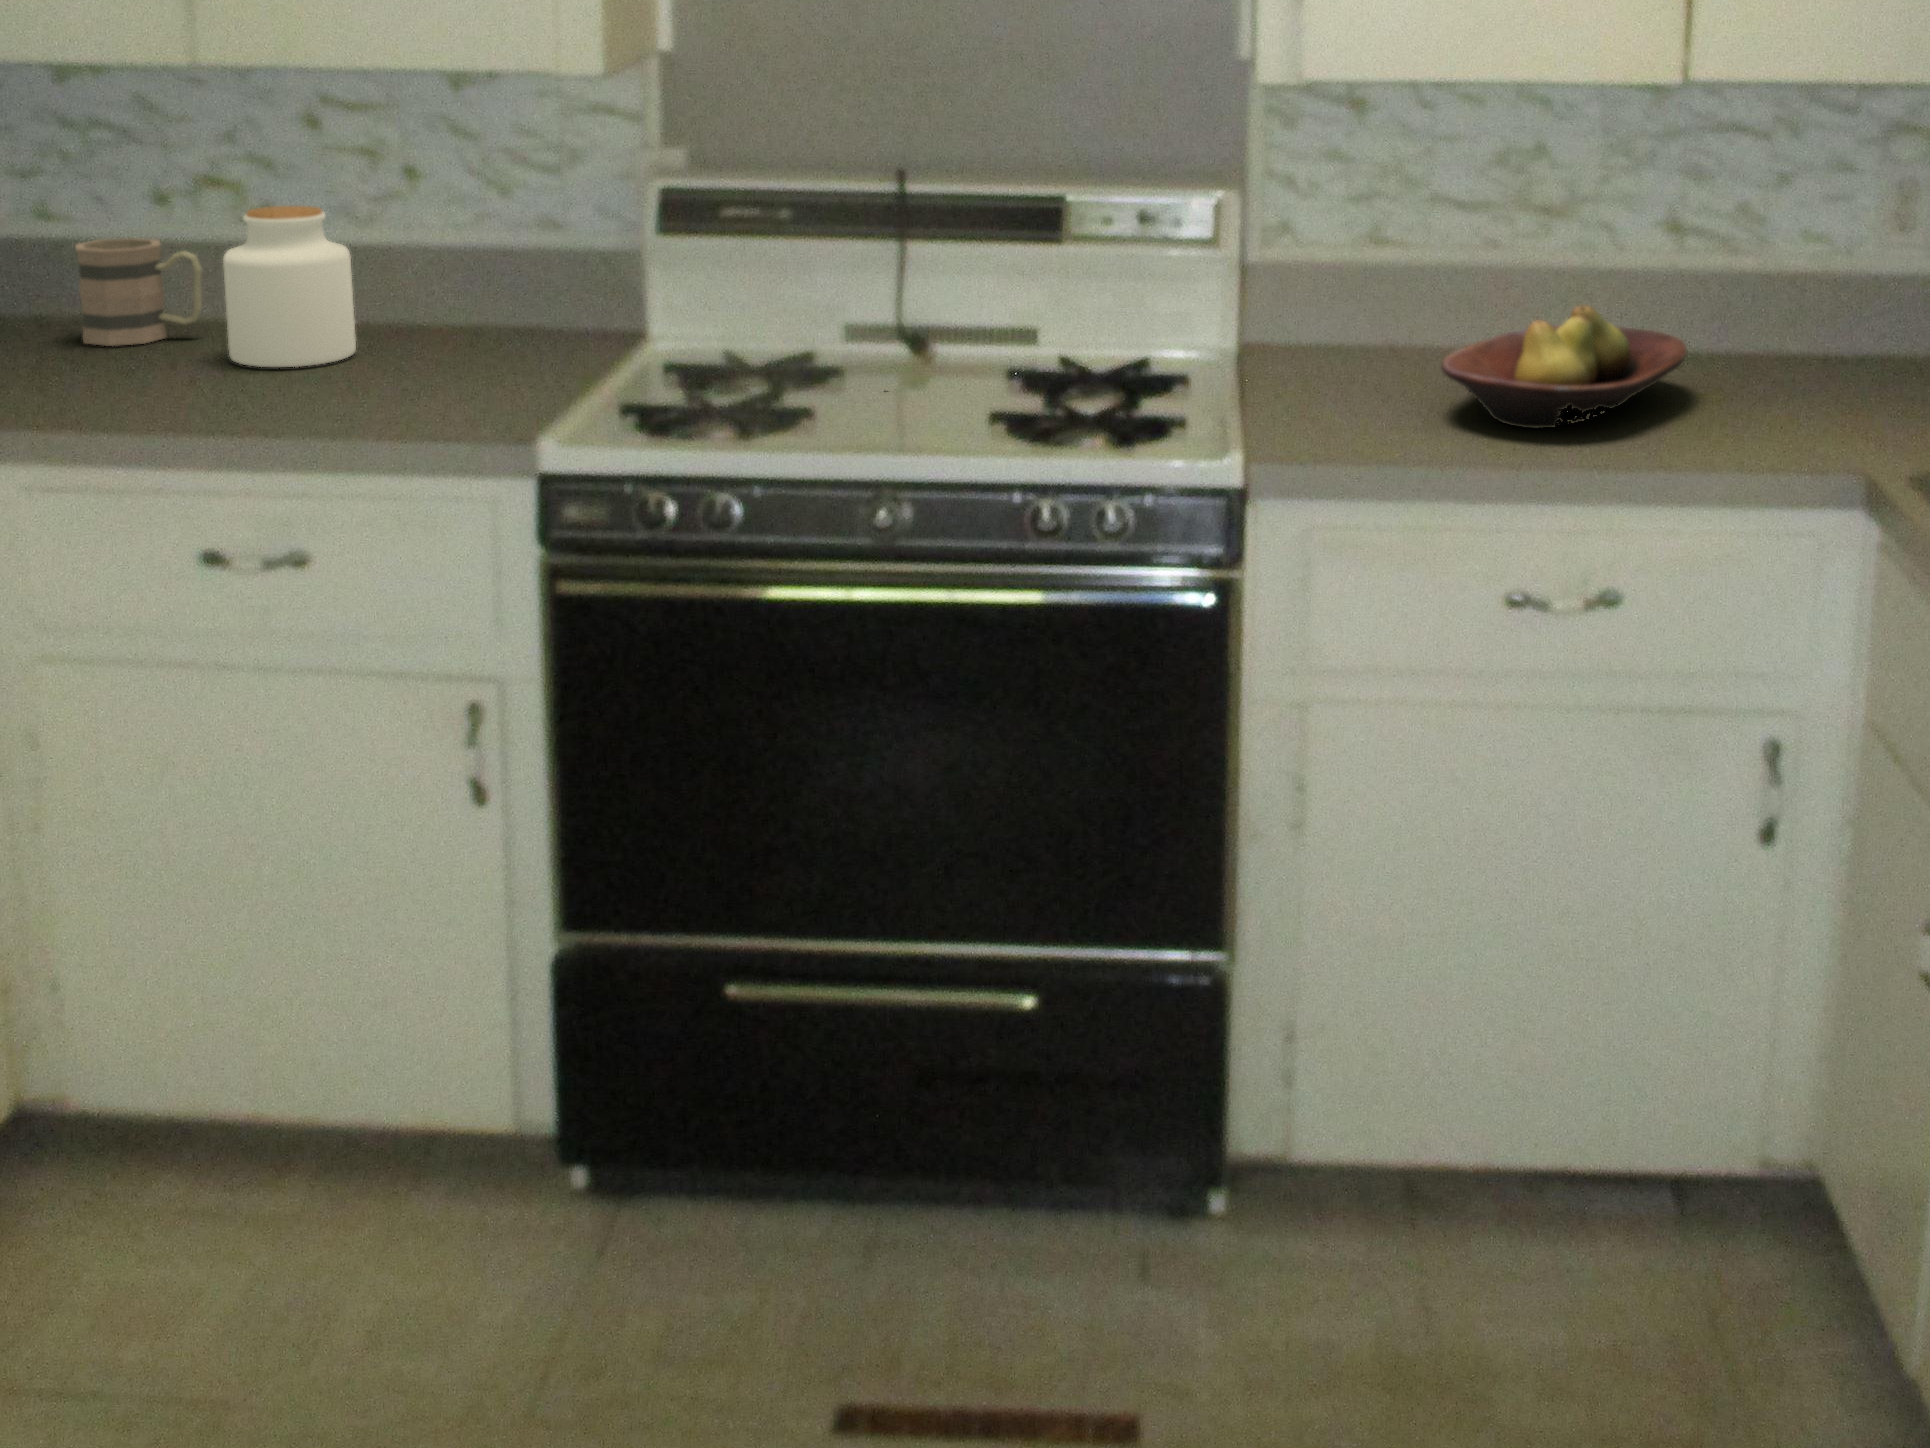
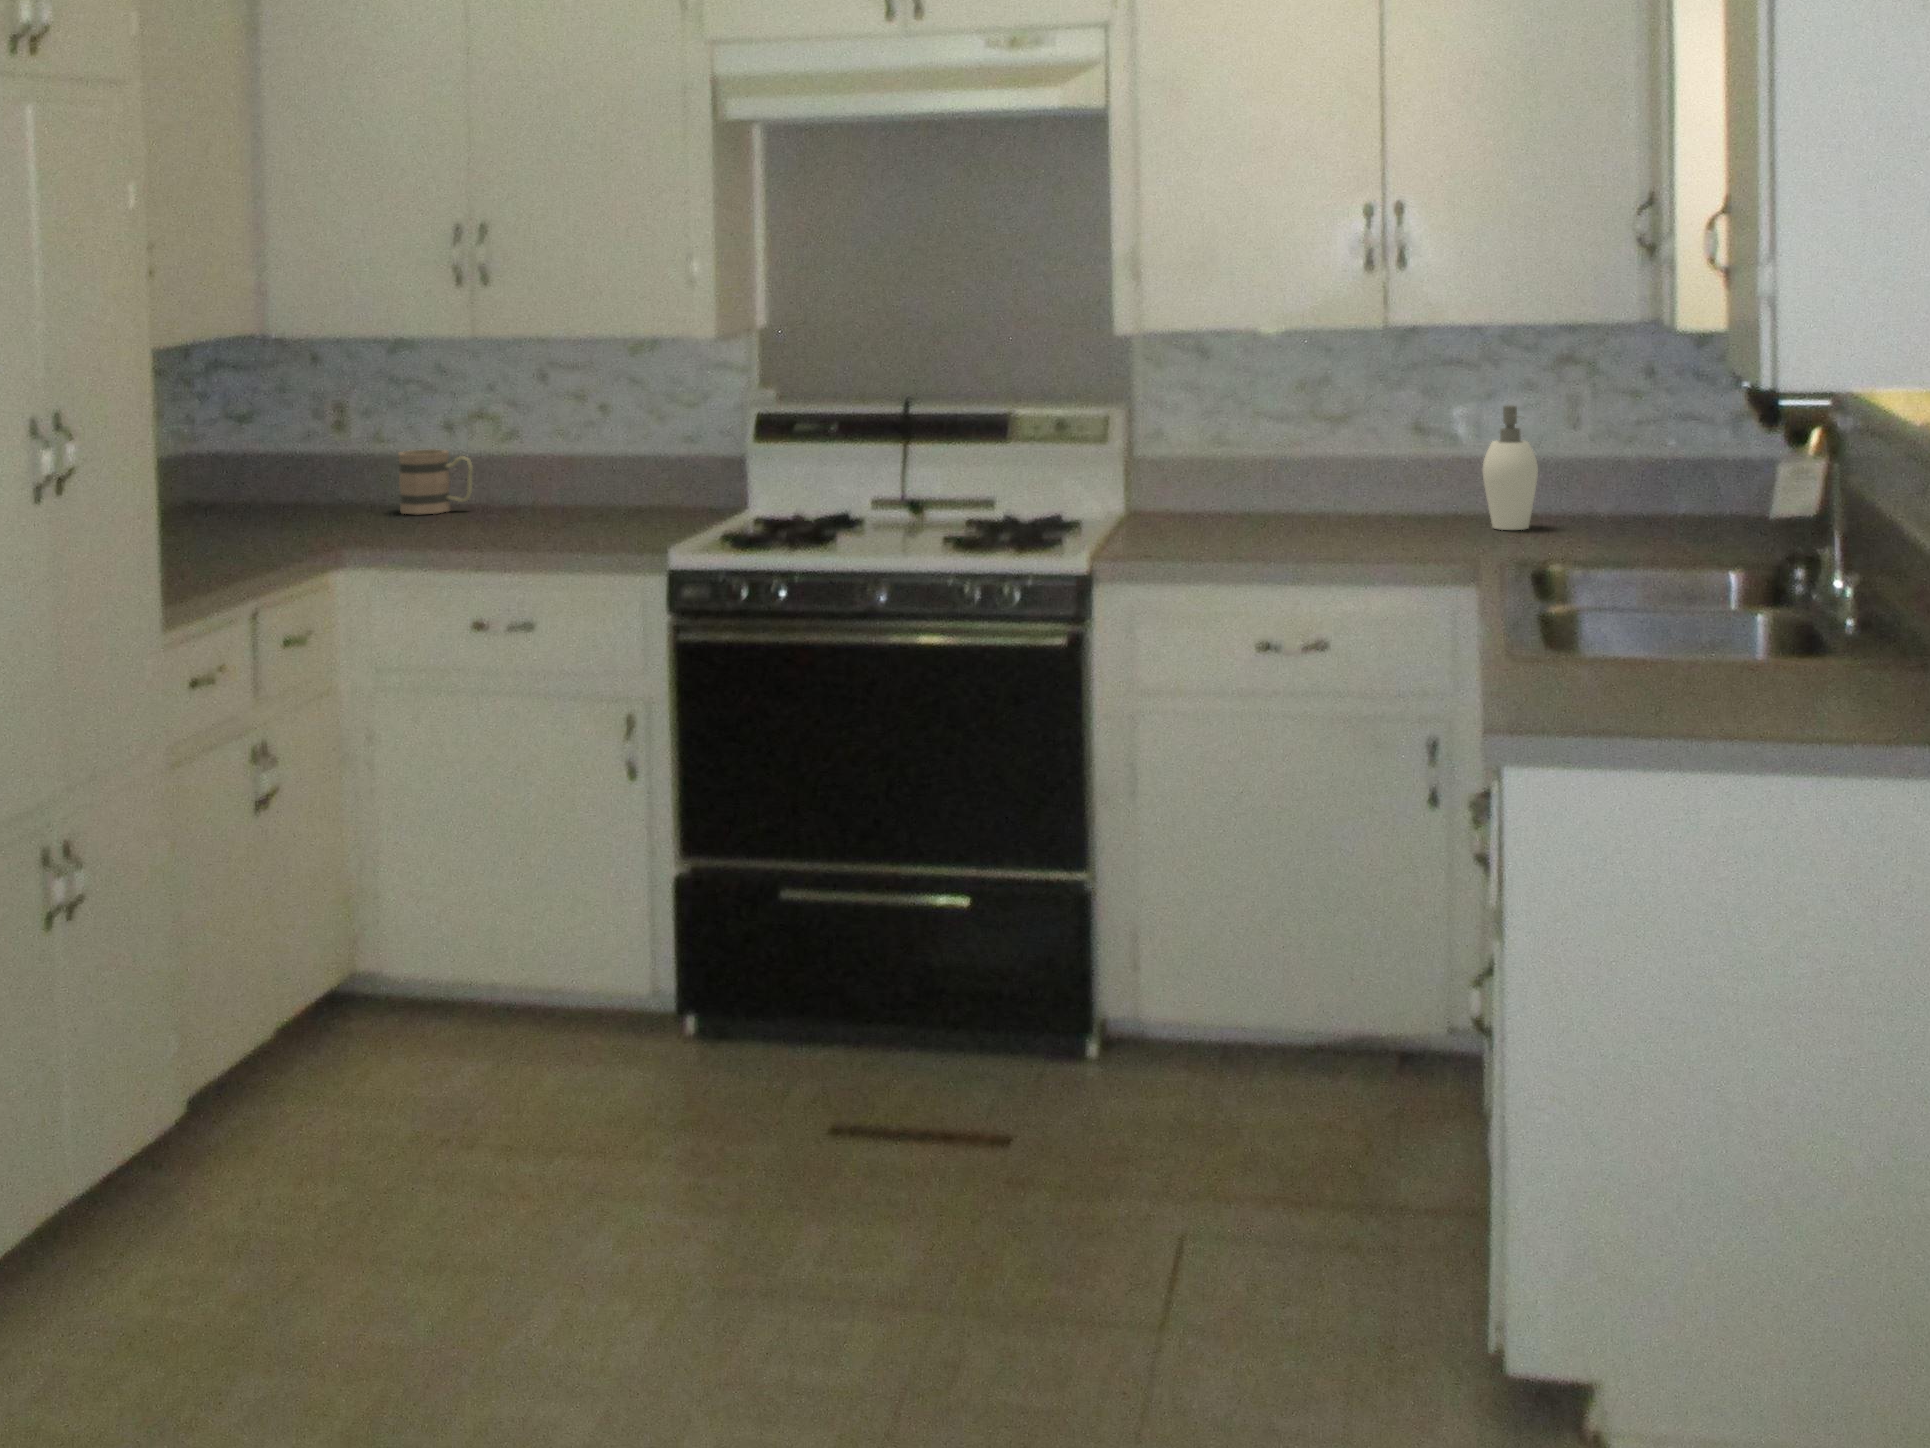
soap dispenser: none [1799,203,1889,394] -> present [1483,405,1538,530]
jar: present [223,206,356,367] -> none [488,425,565,523]
fruit bowl: present [1441,306,1687,429] -> none [1228,473,1403,545]

